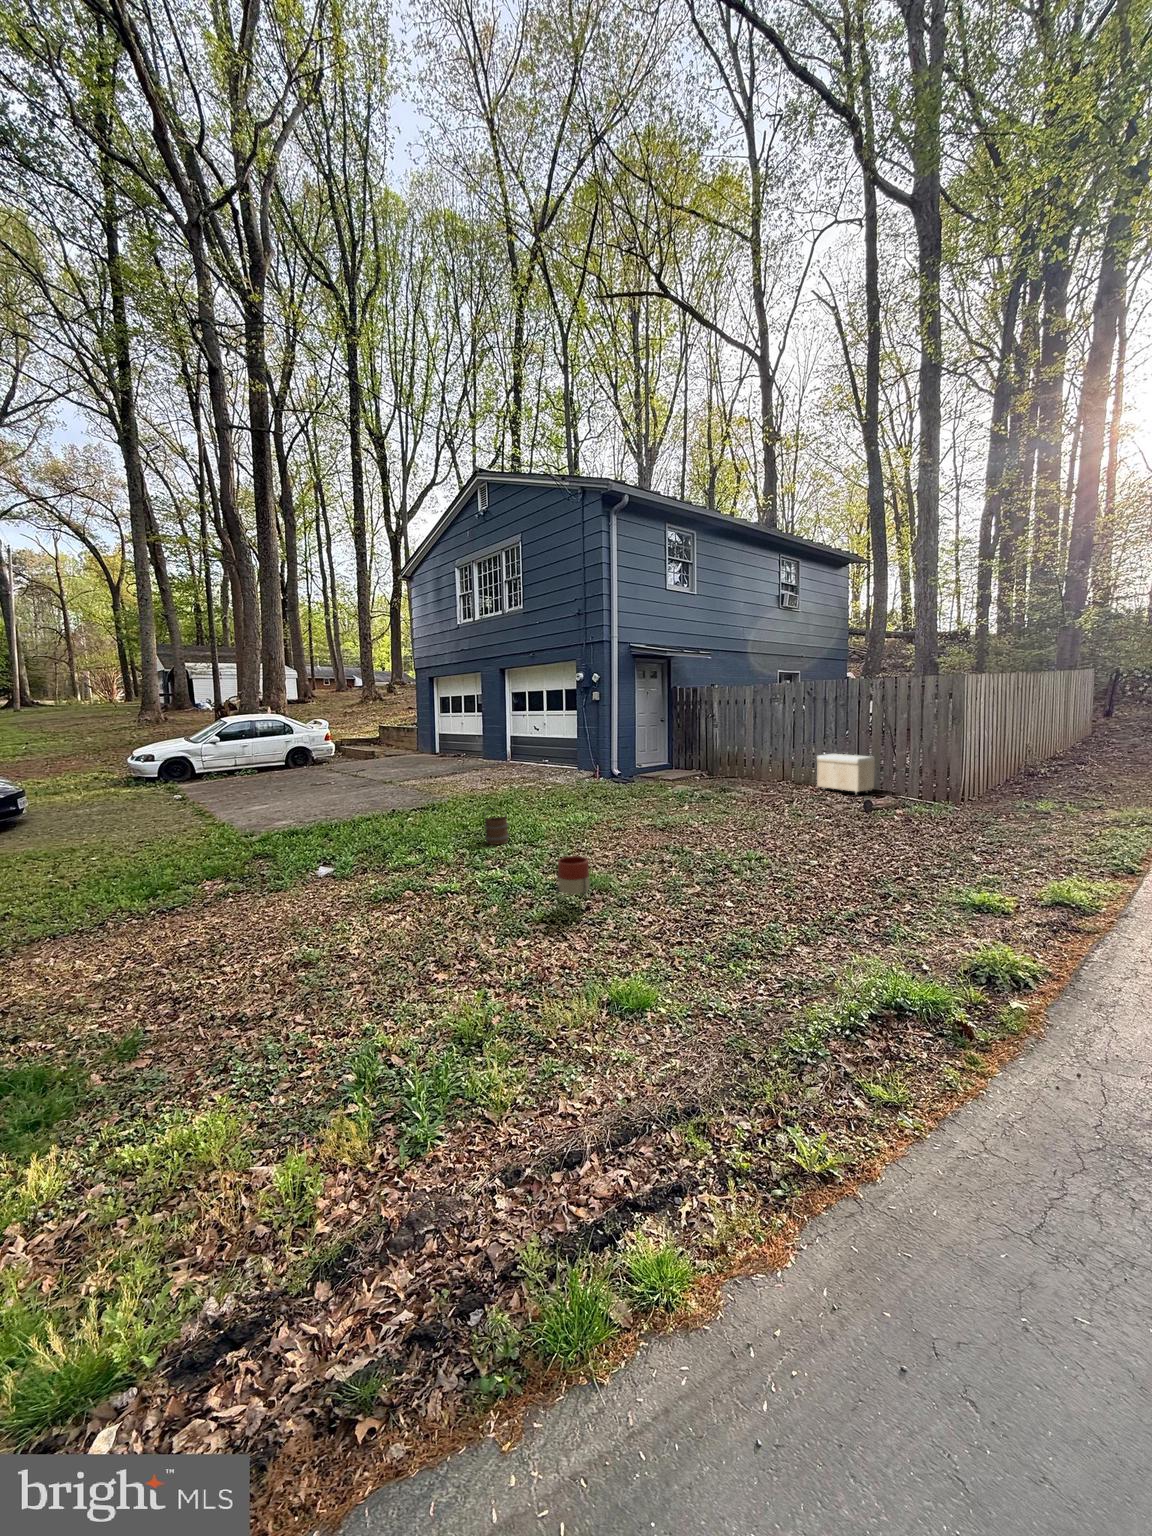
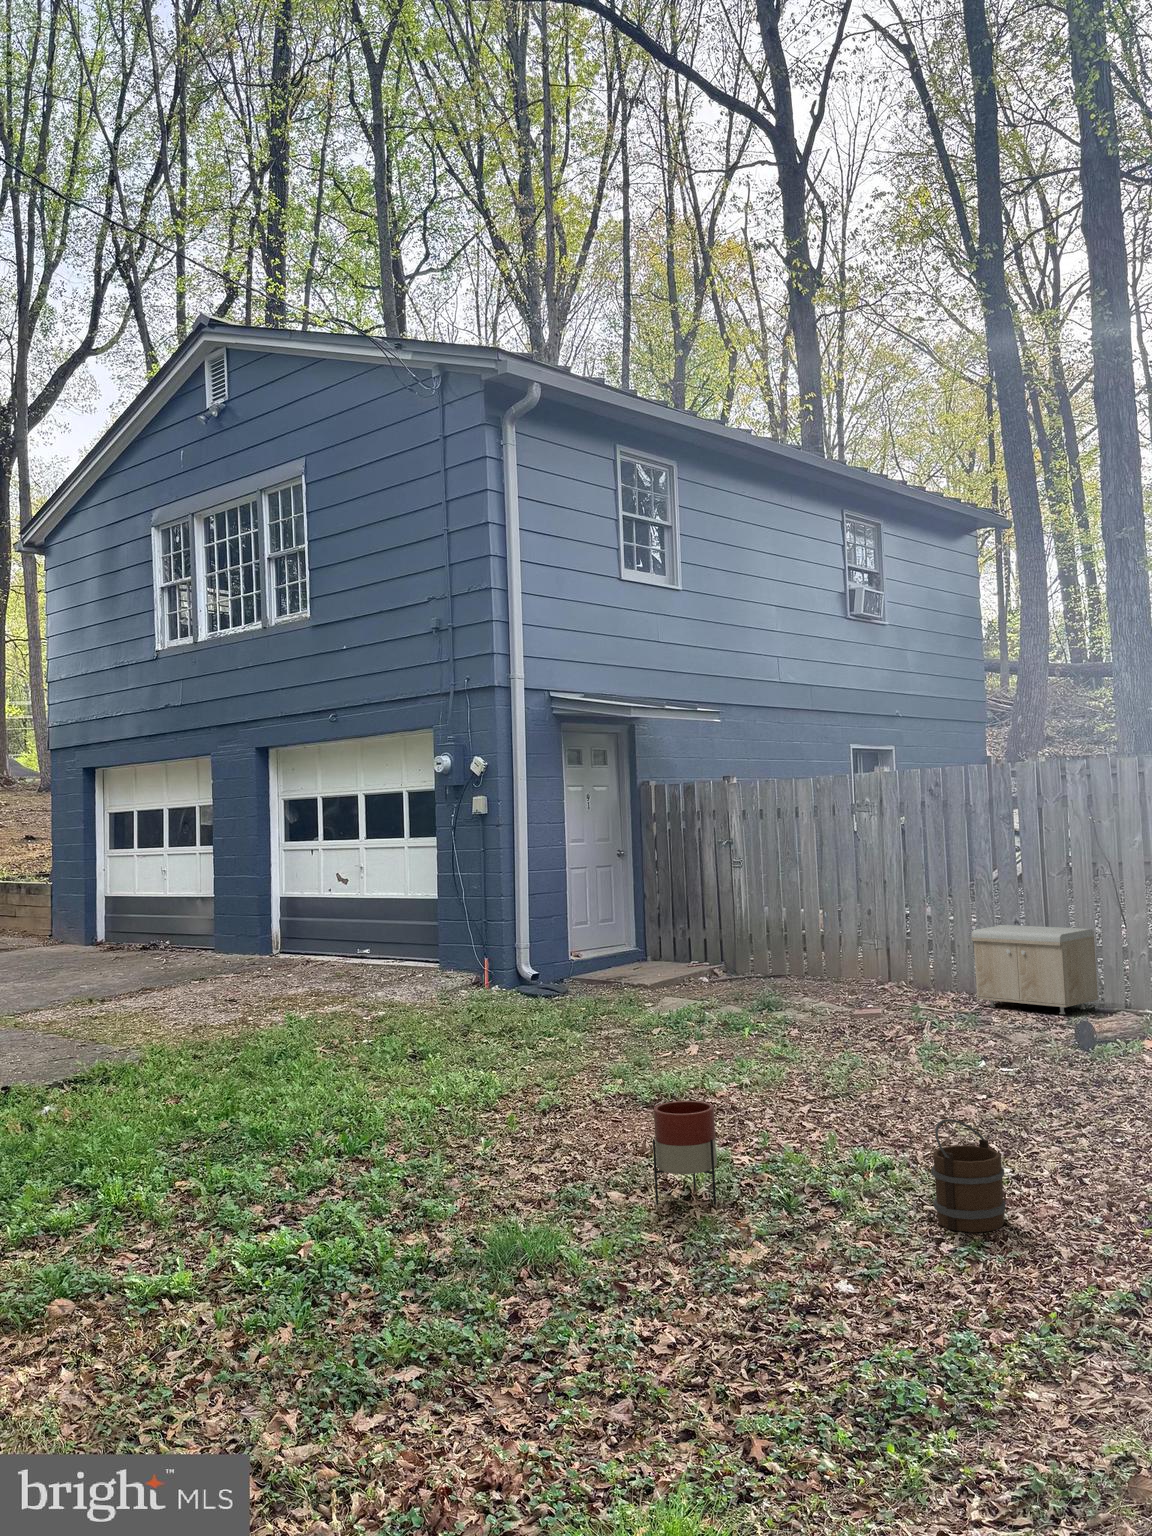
bucket: present [484,813,509,845] -> present [931,1119,1006,1232]
planter: present [556,856,590,895] -> present [653,1101,717,1205]

